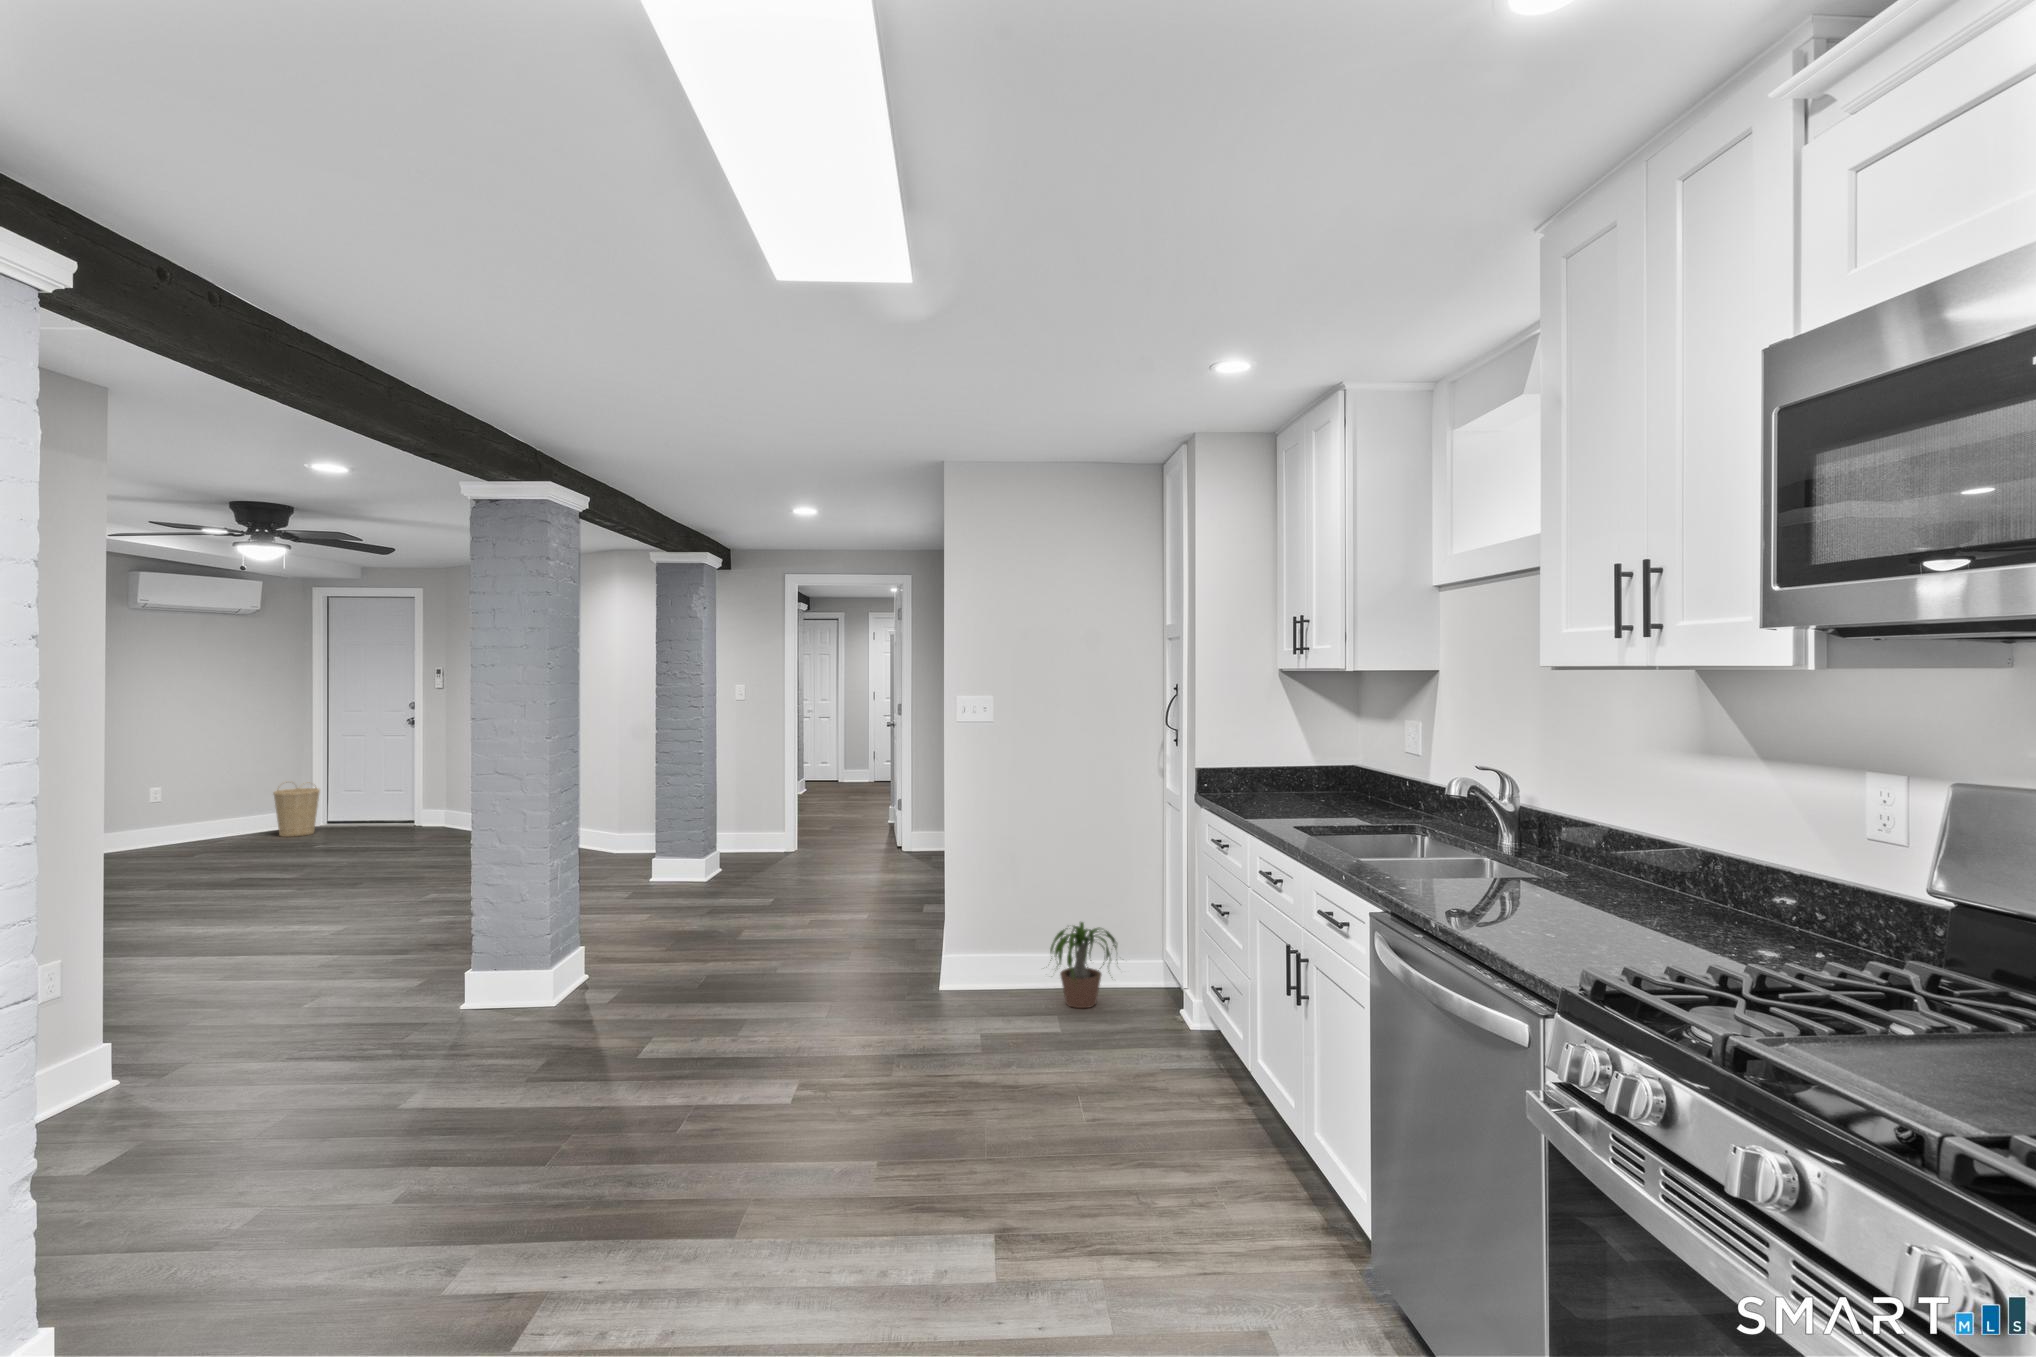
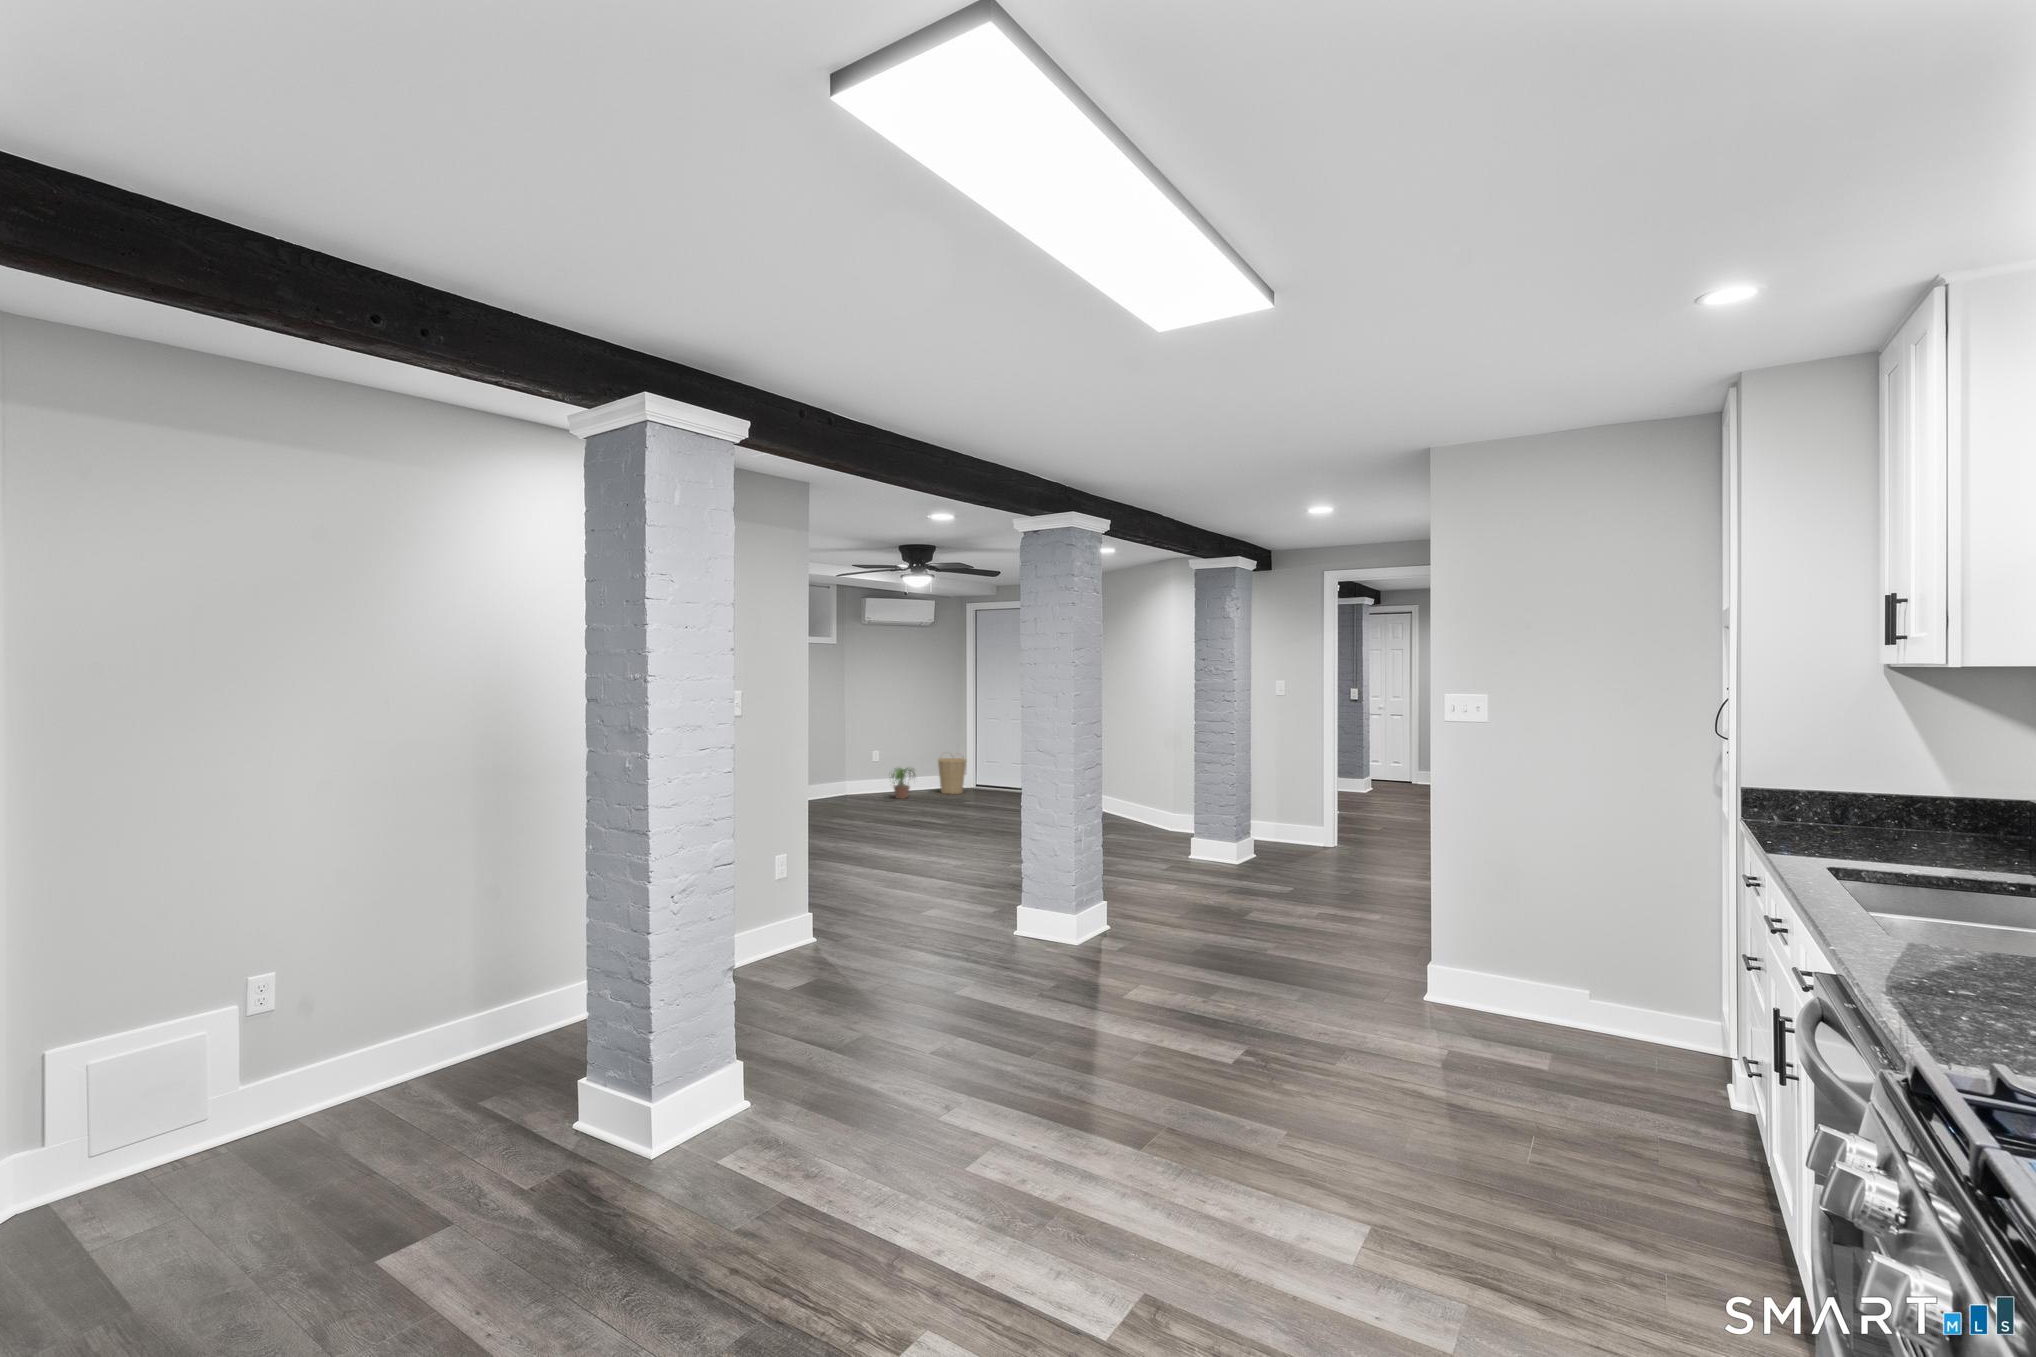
potted plant: present [1050,922,1117,1008] -> present [892,768,915,799]

